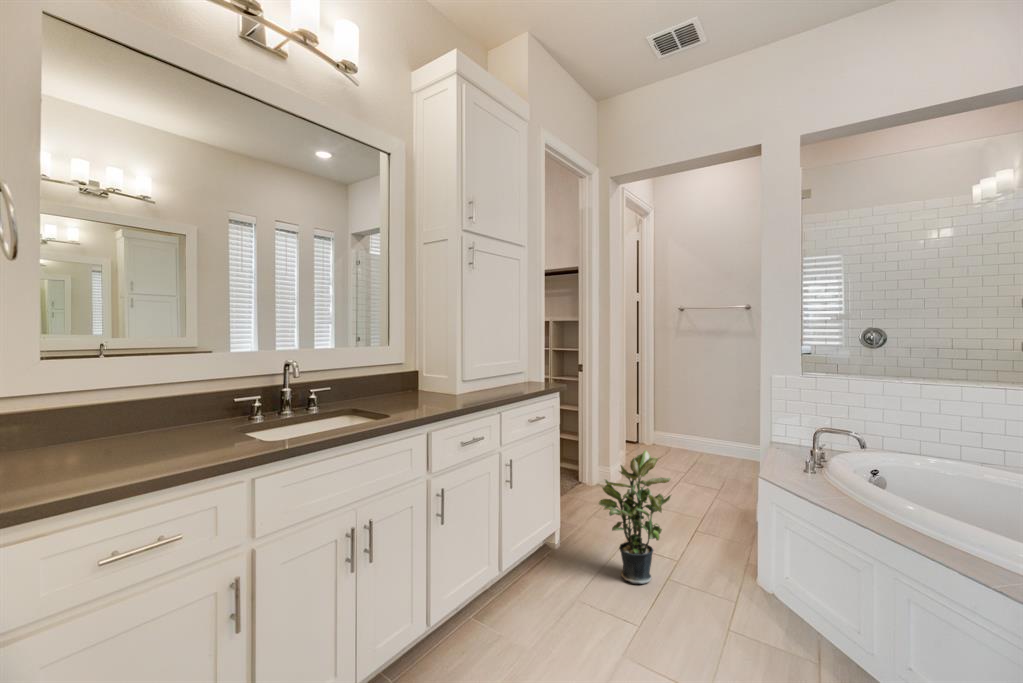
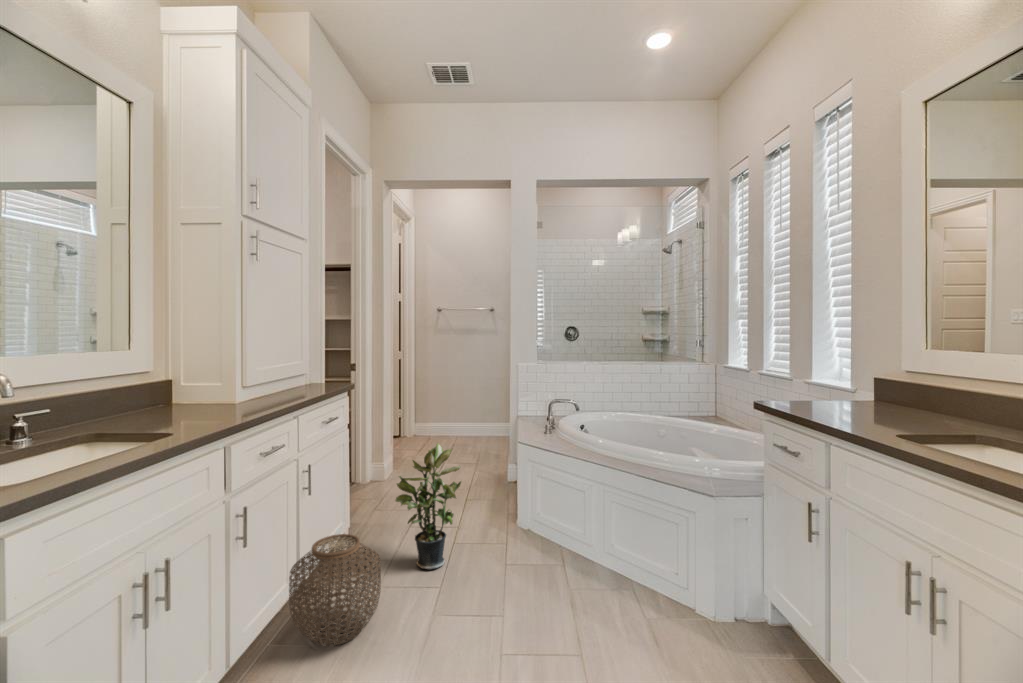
woven basket: none [490,525,571,628] -> present [289,534,381,646]

